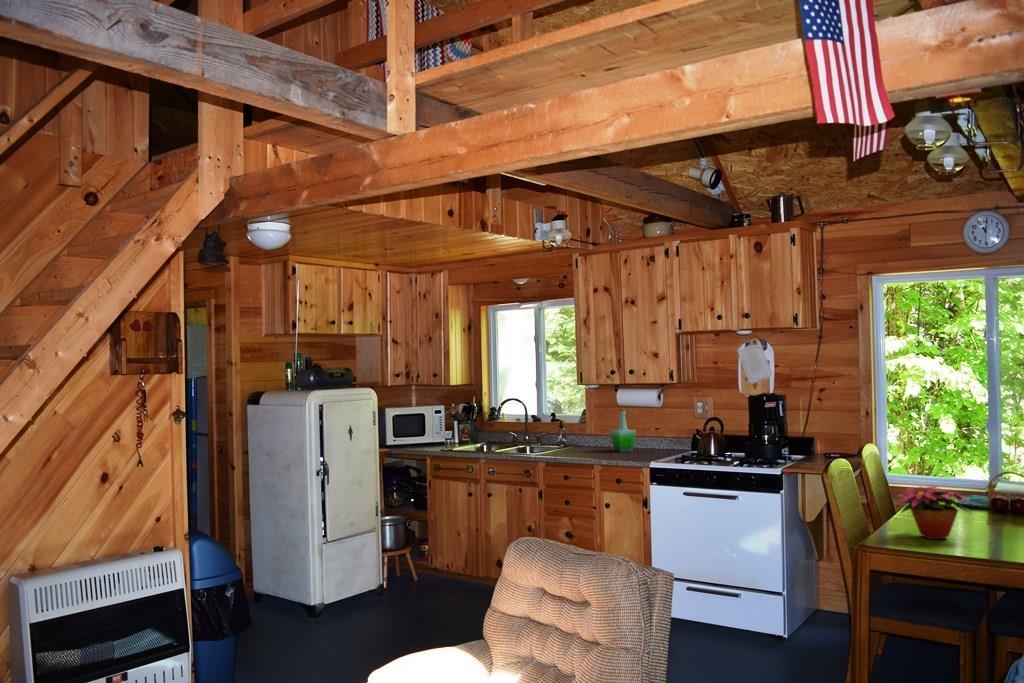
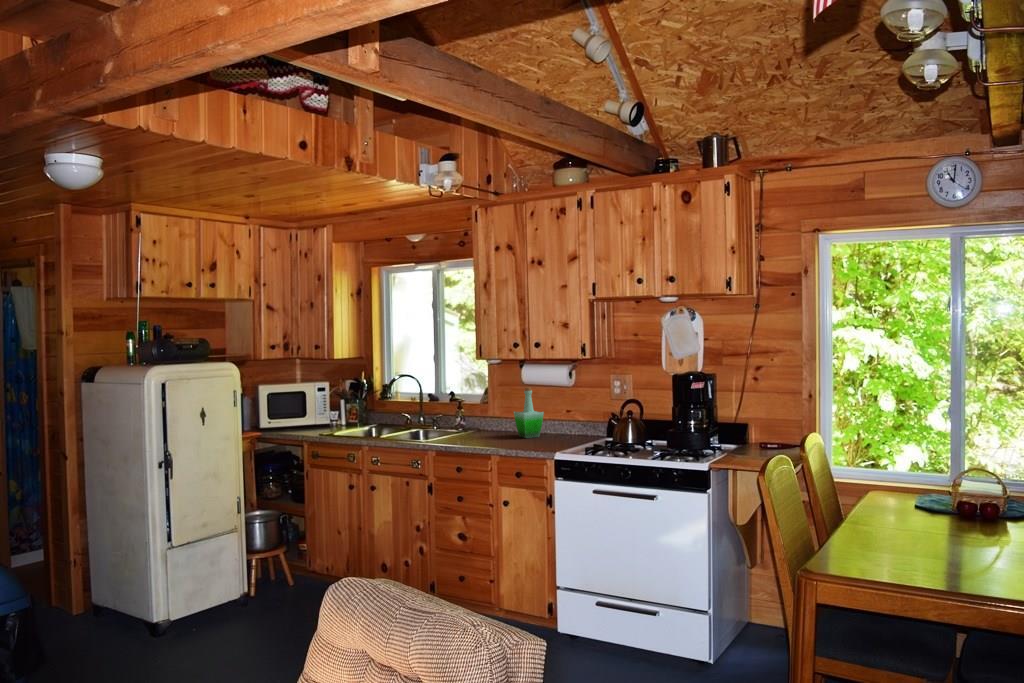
flower arrangement: present [898,486,971,539] -> none [850,500,961,571]

